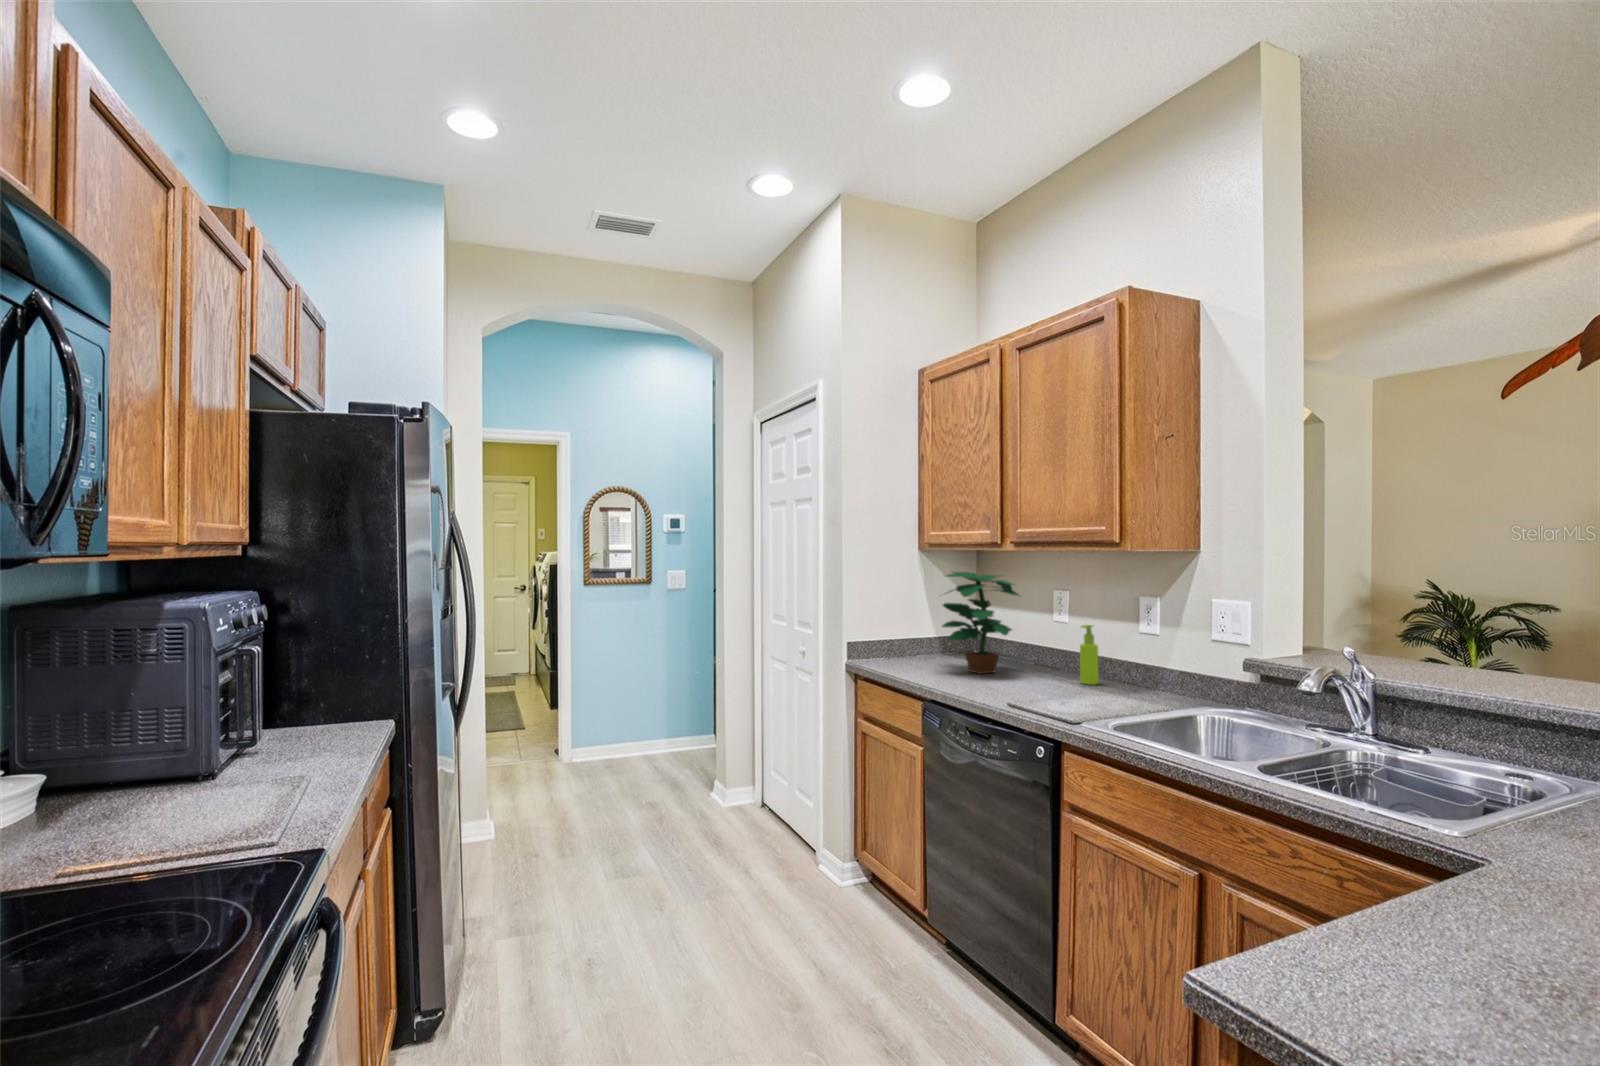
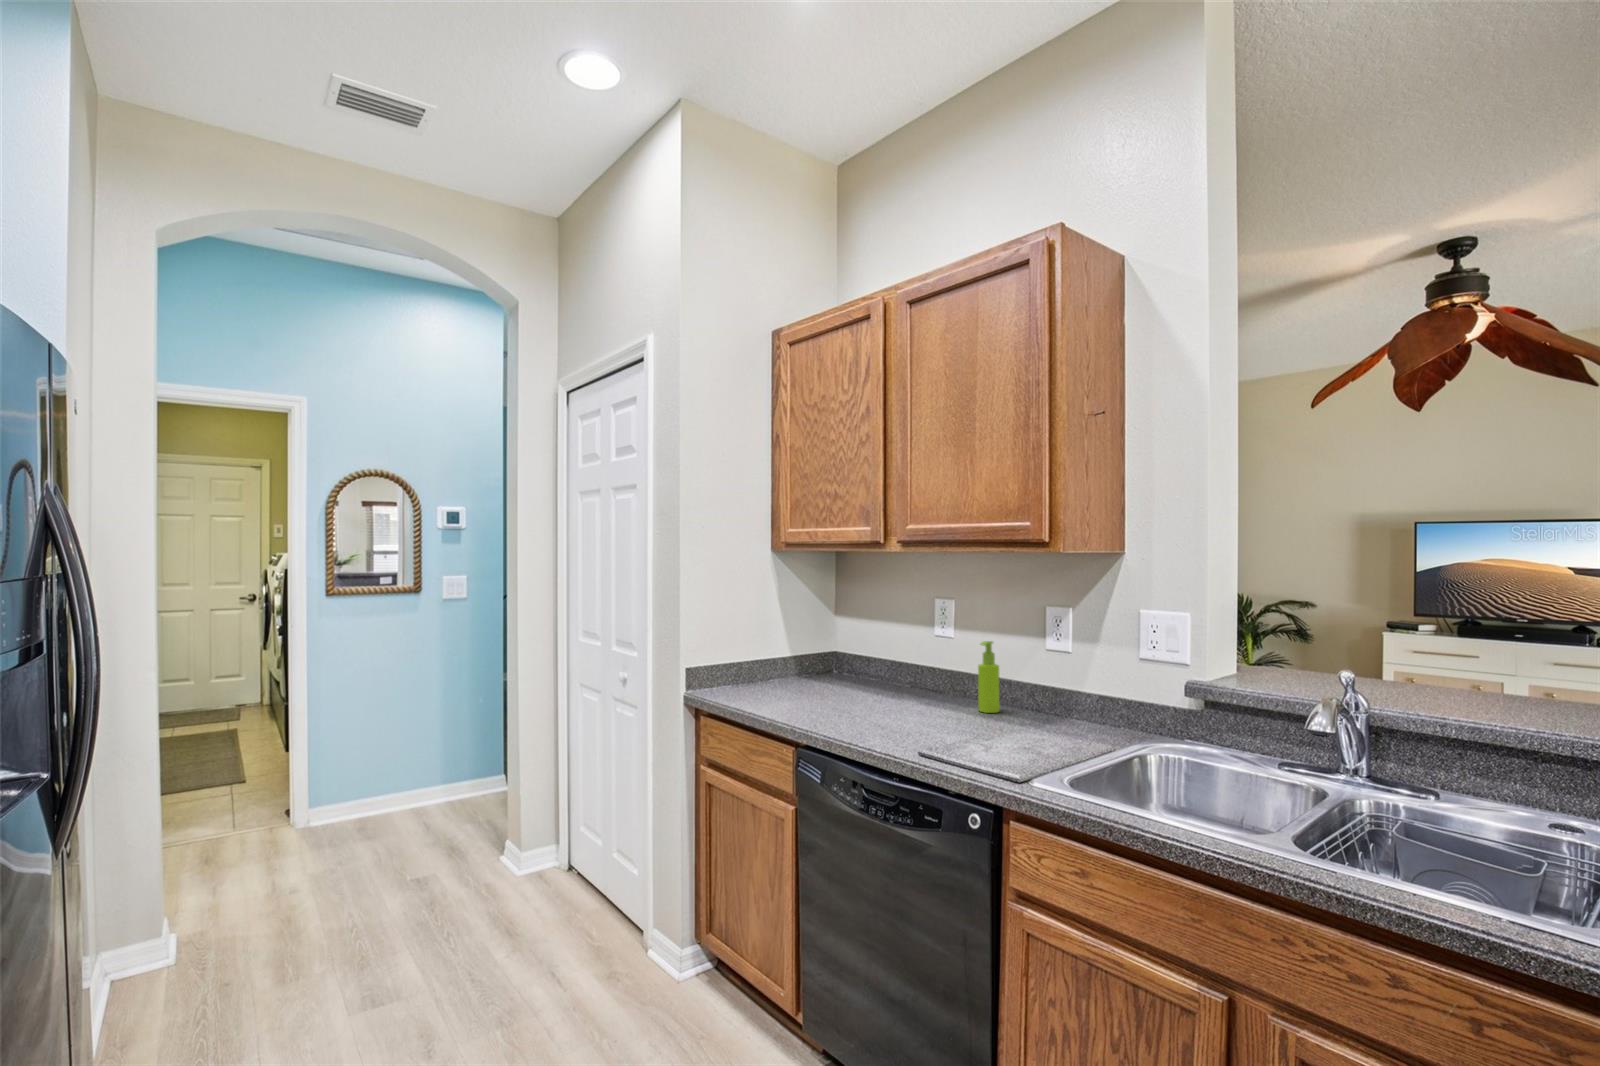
potted plant: present [942,572,1019,674] -> none [805,578,908,704]

